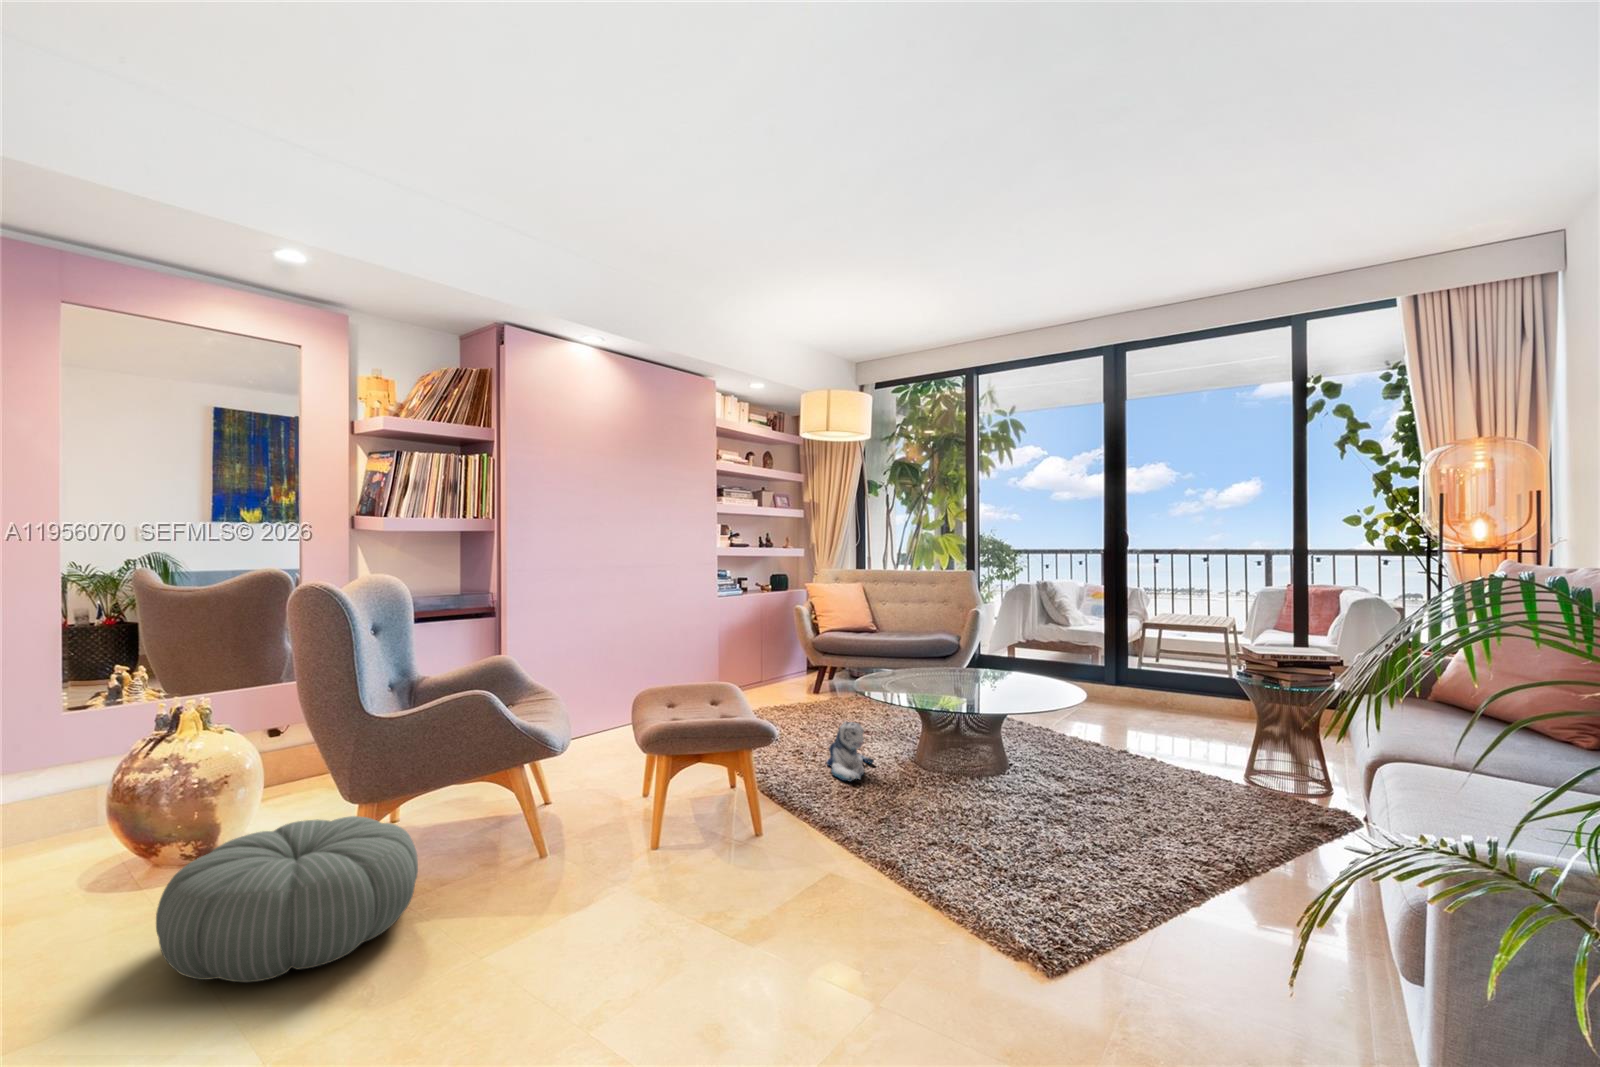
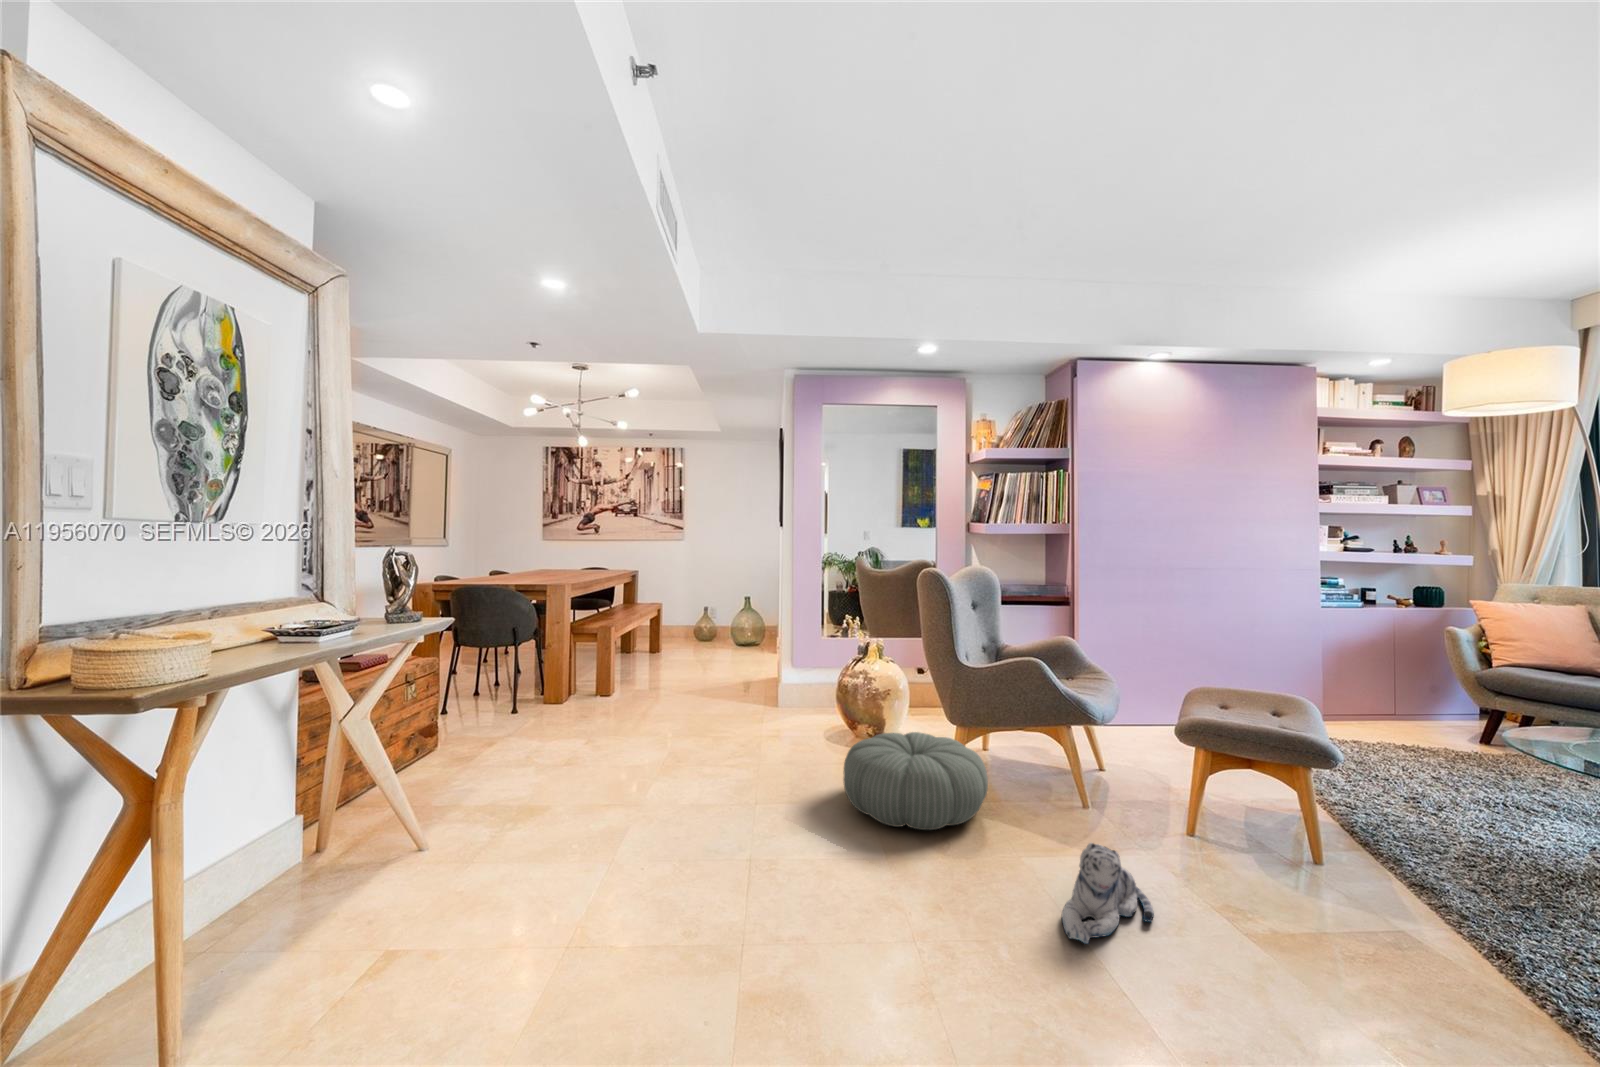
plush toy: present [826,722,874,781] -> present [1062,843,1154,944]

